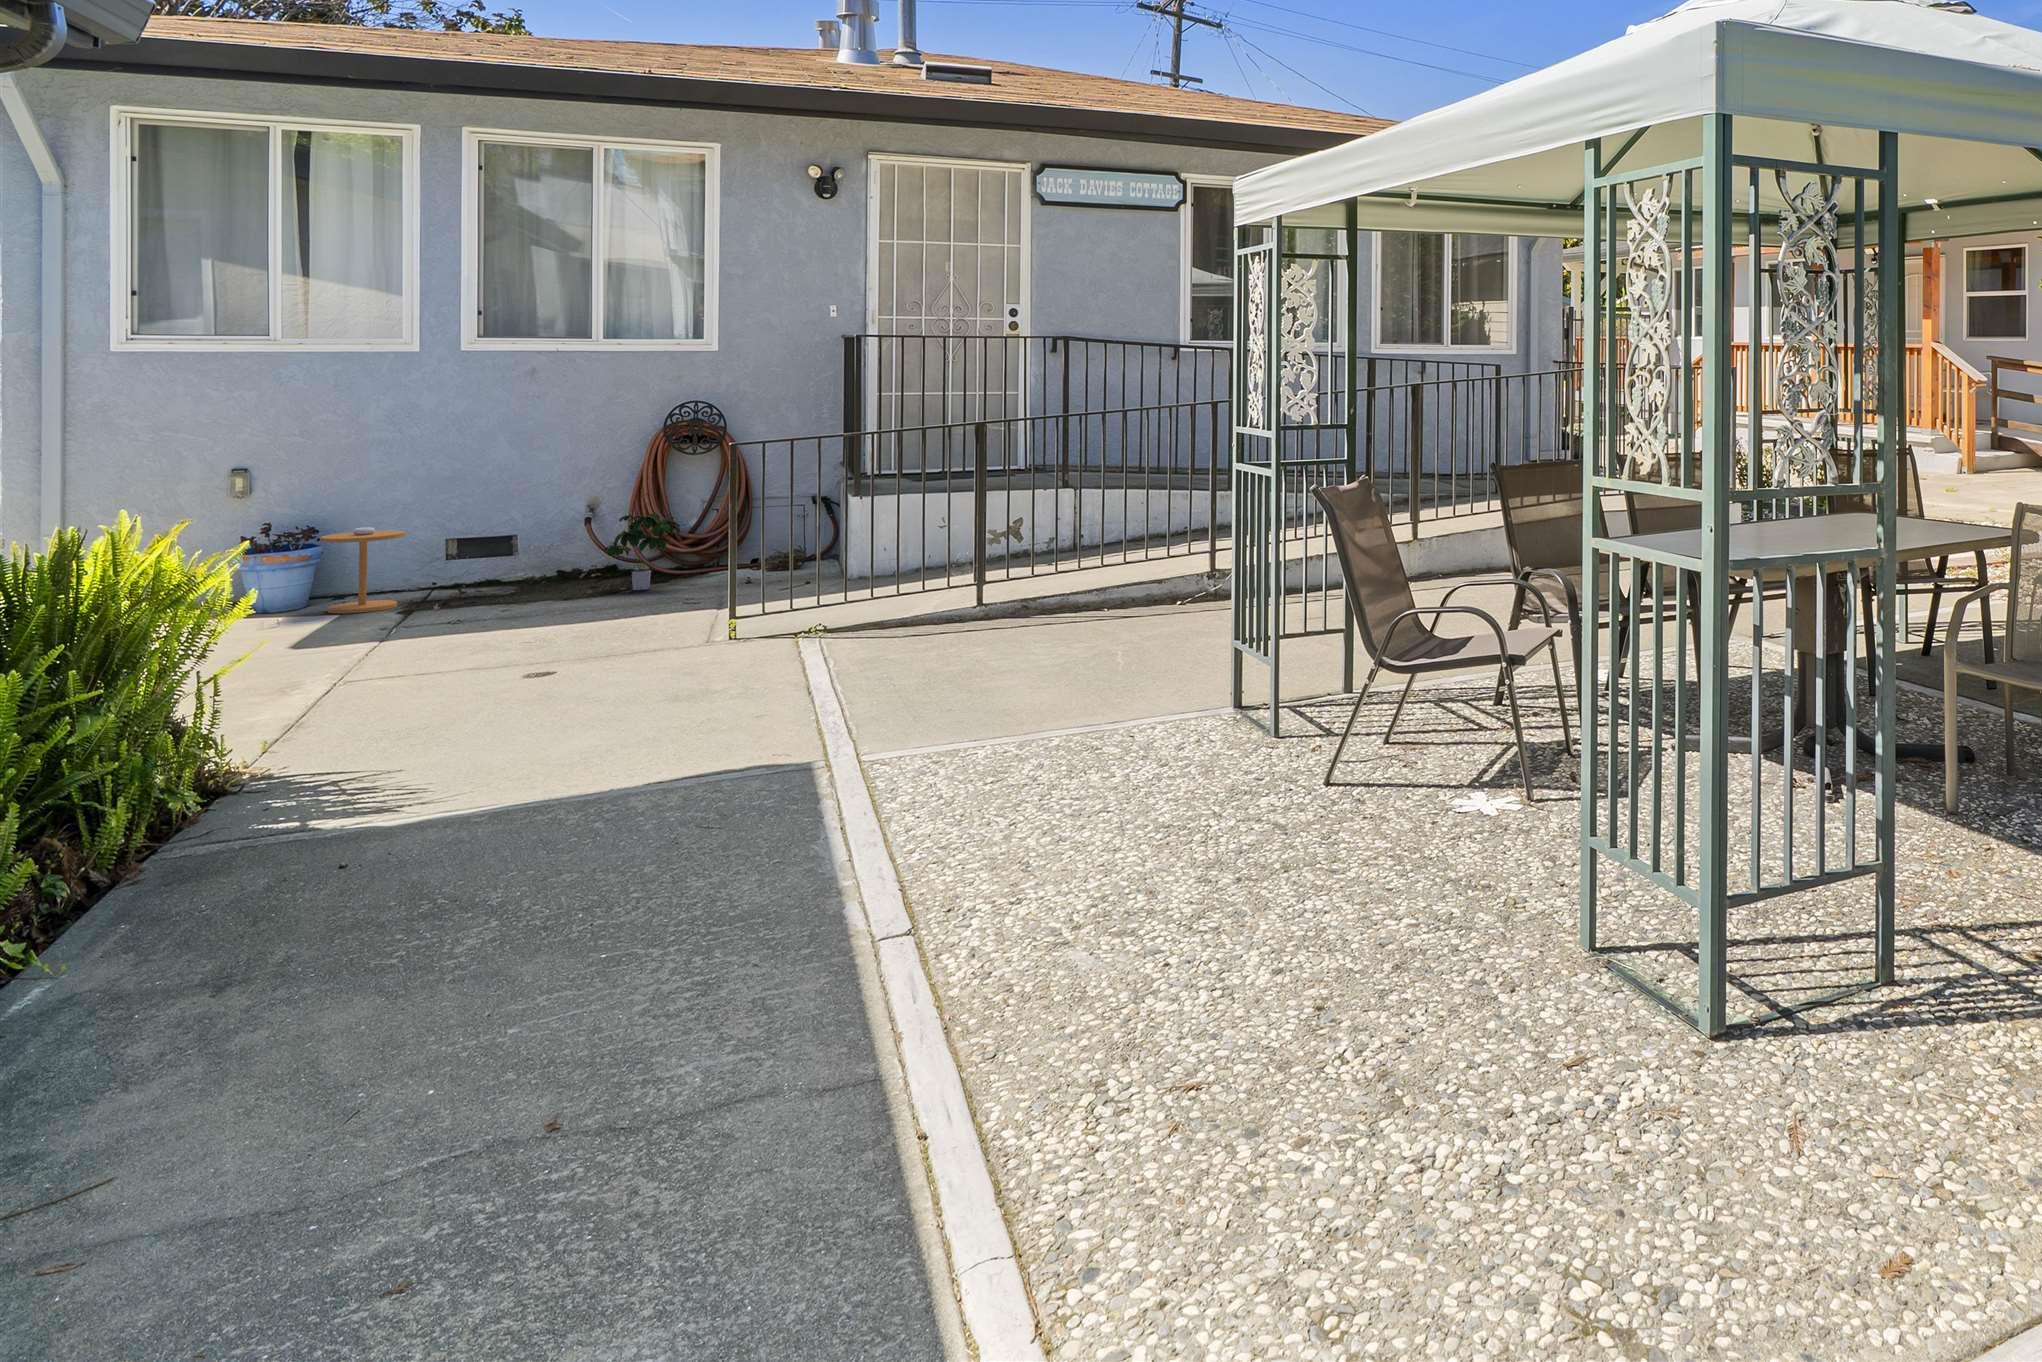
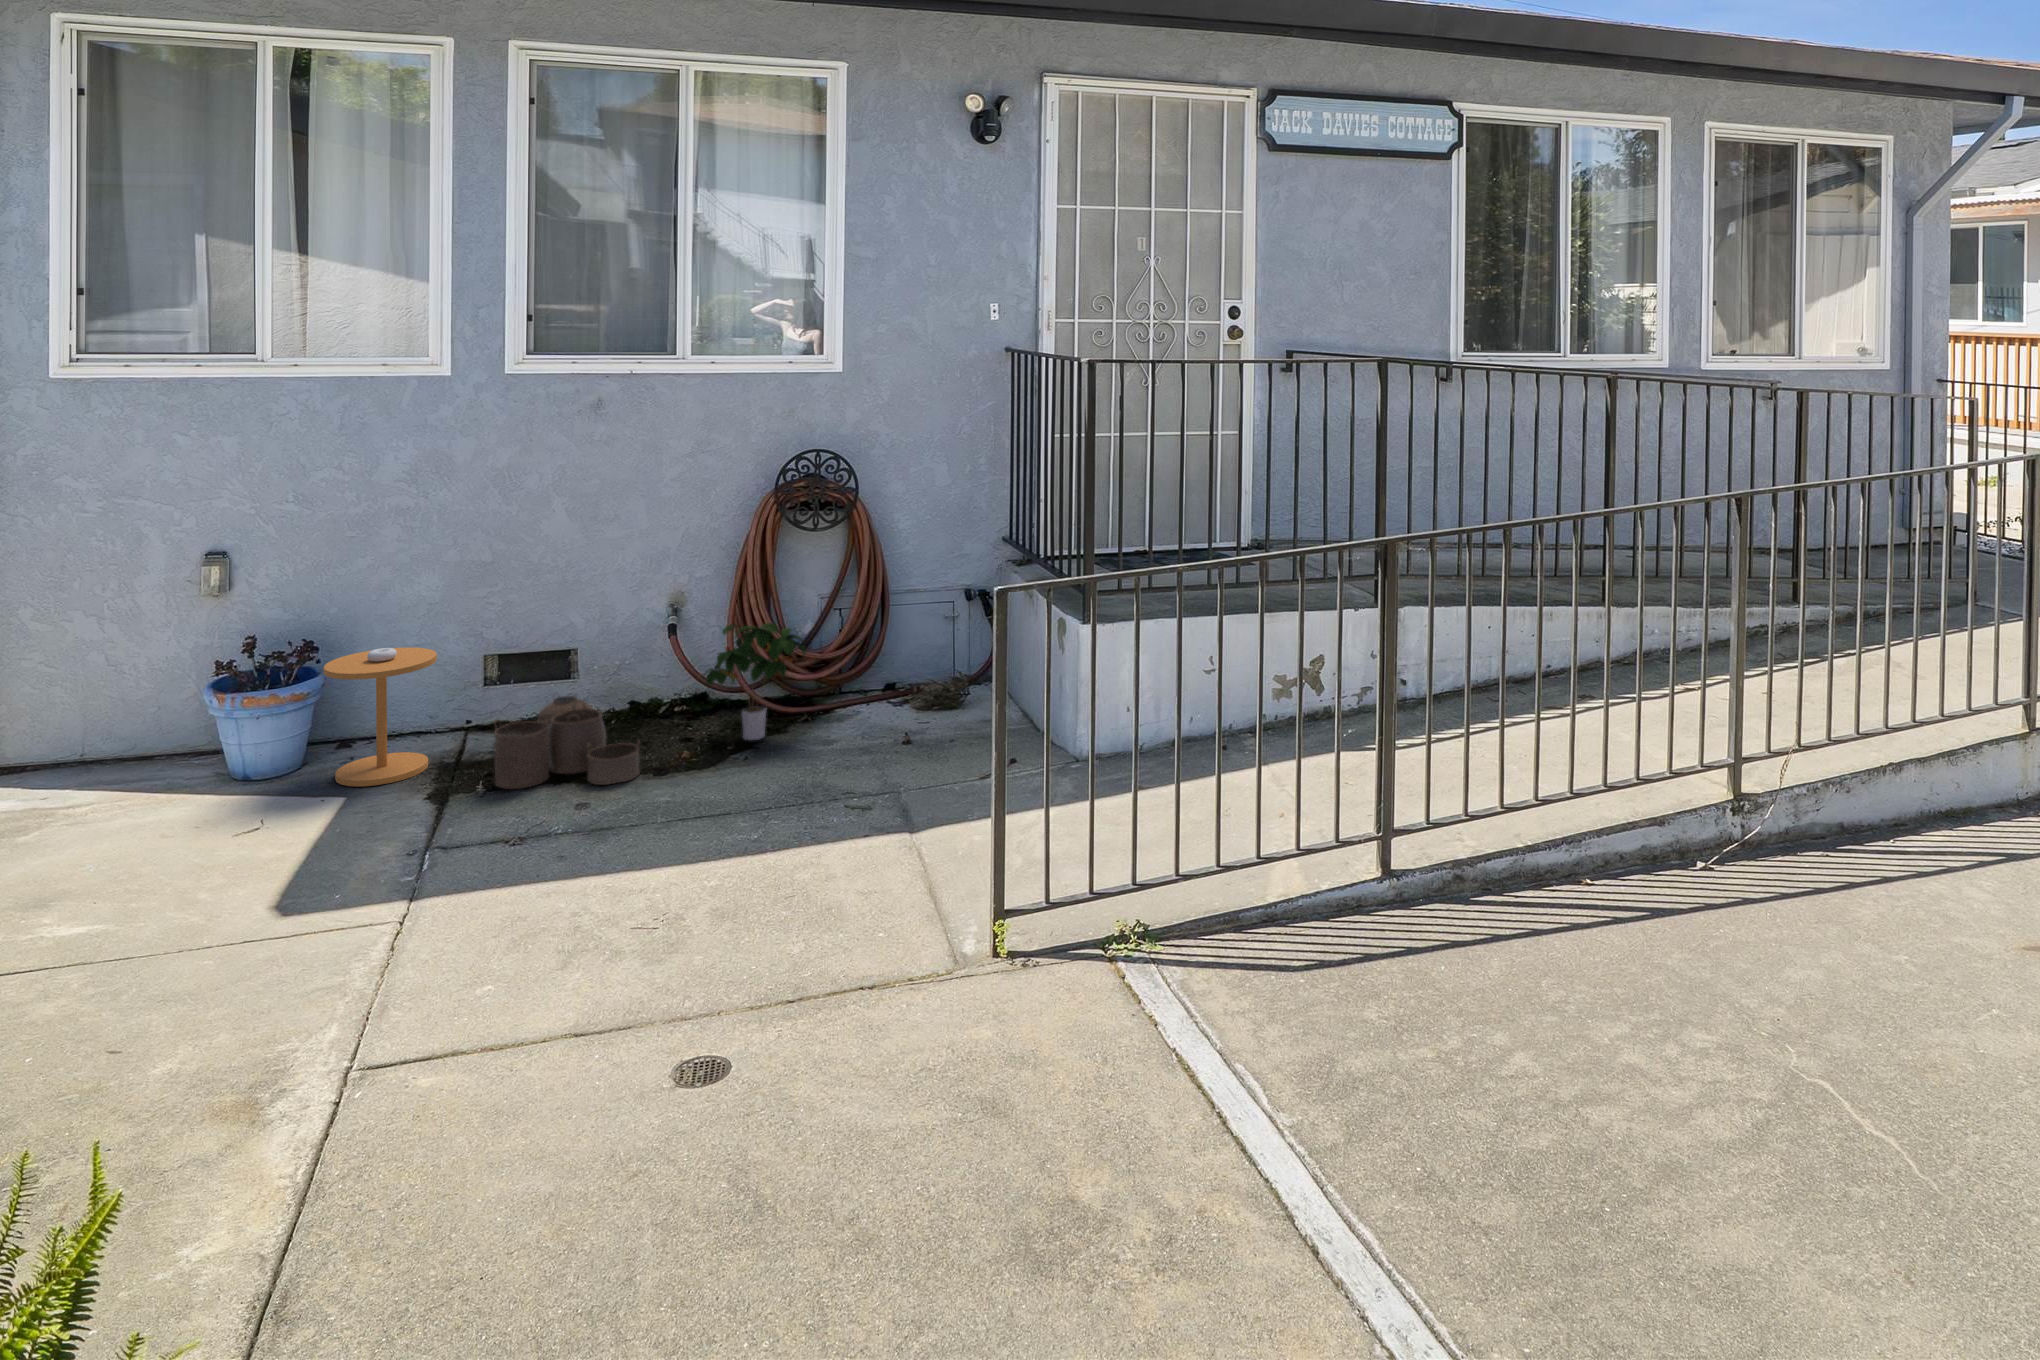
woven basket: none [446,561,552,610] -> present [494,695,639,789]

